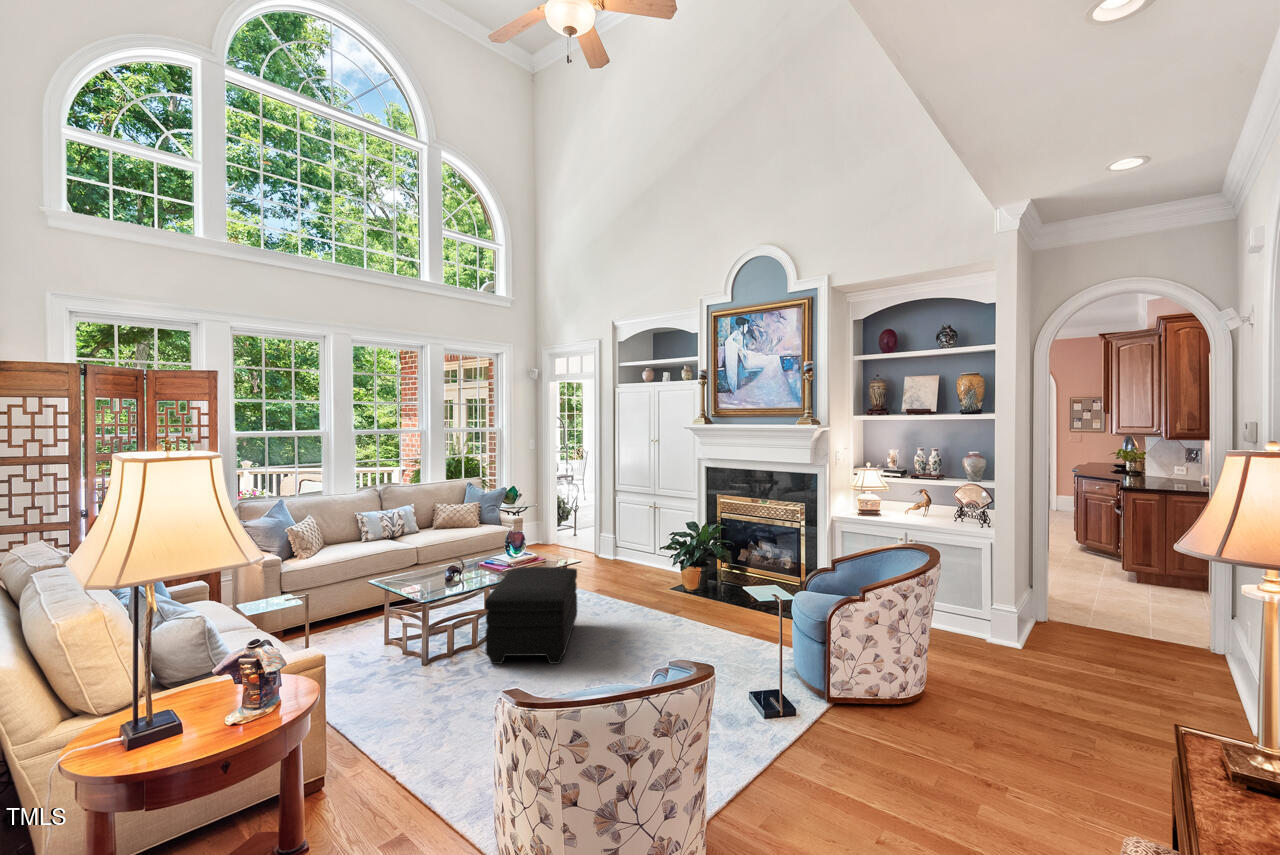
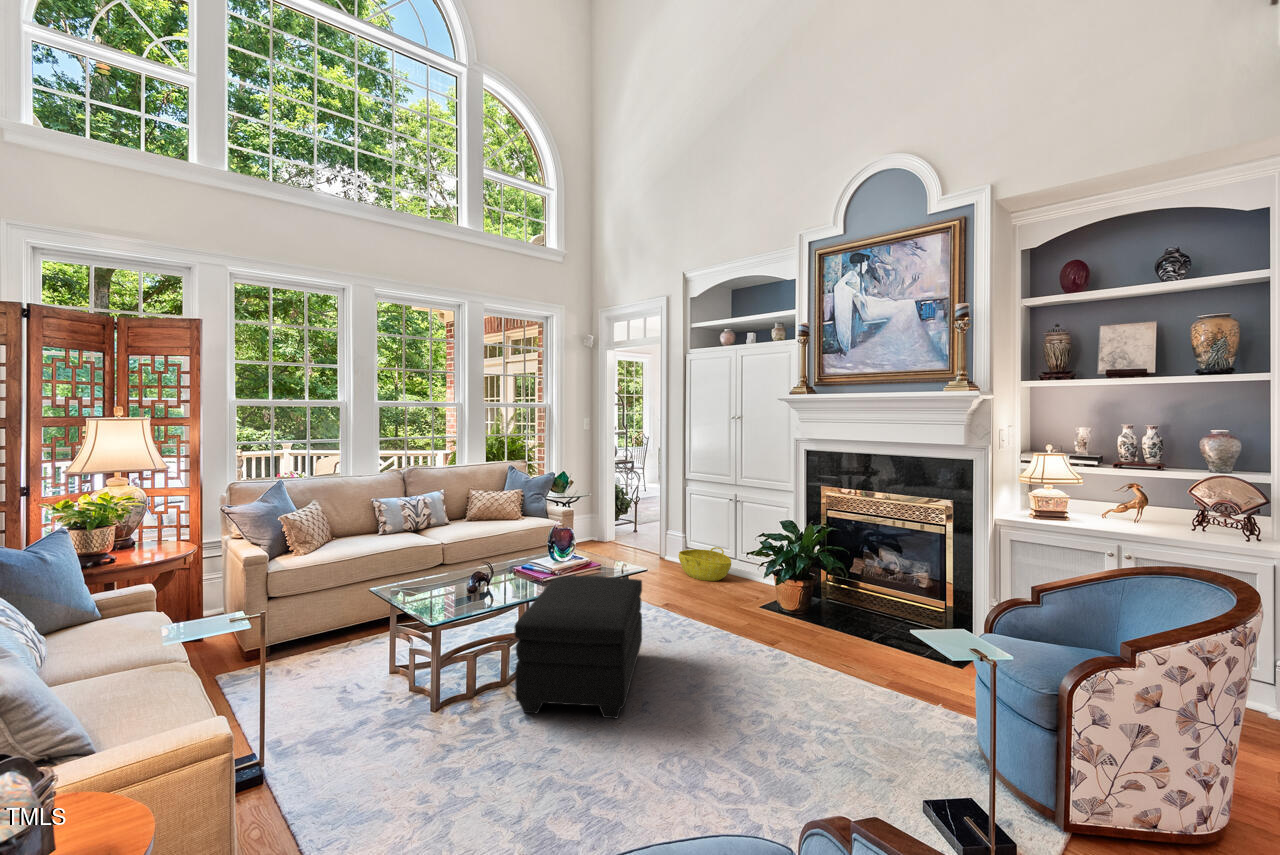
basket: none [608,545,650,572] -> present [679,547,731,581]

